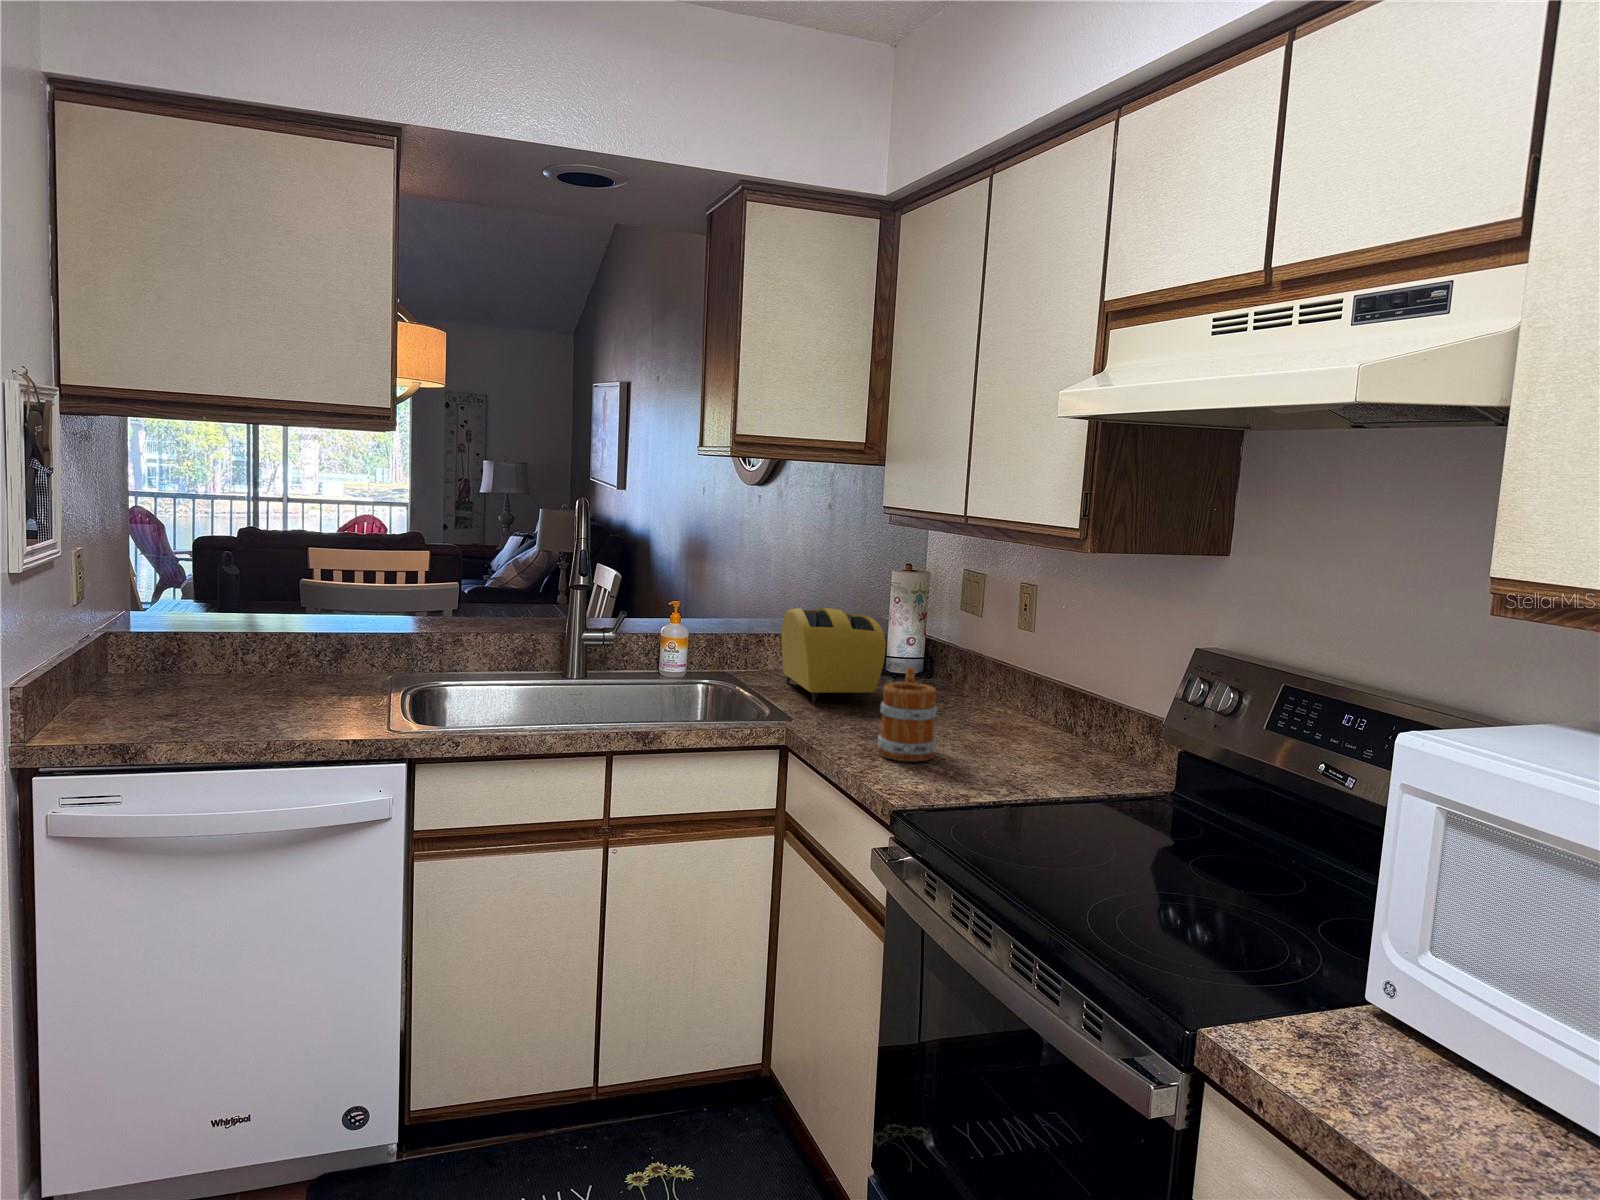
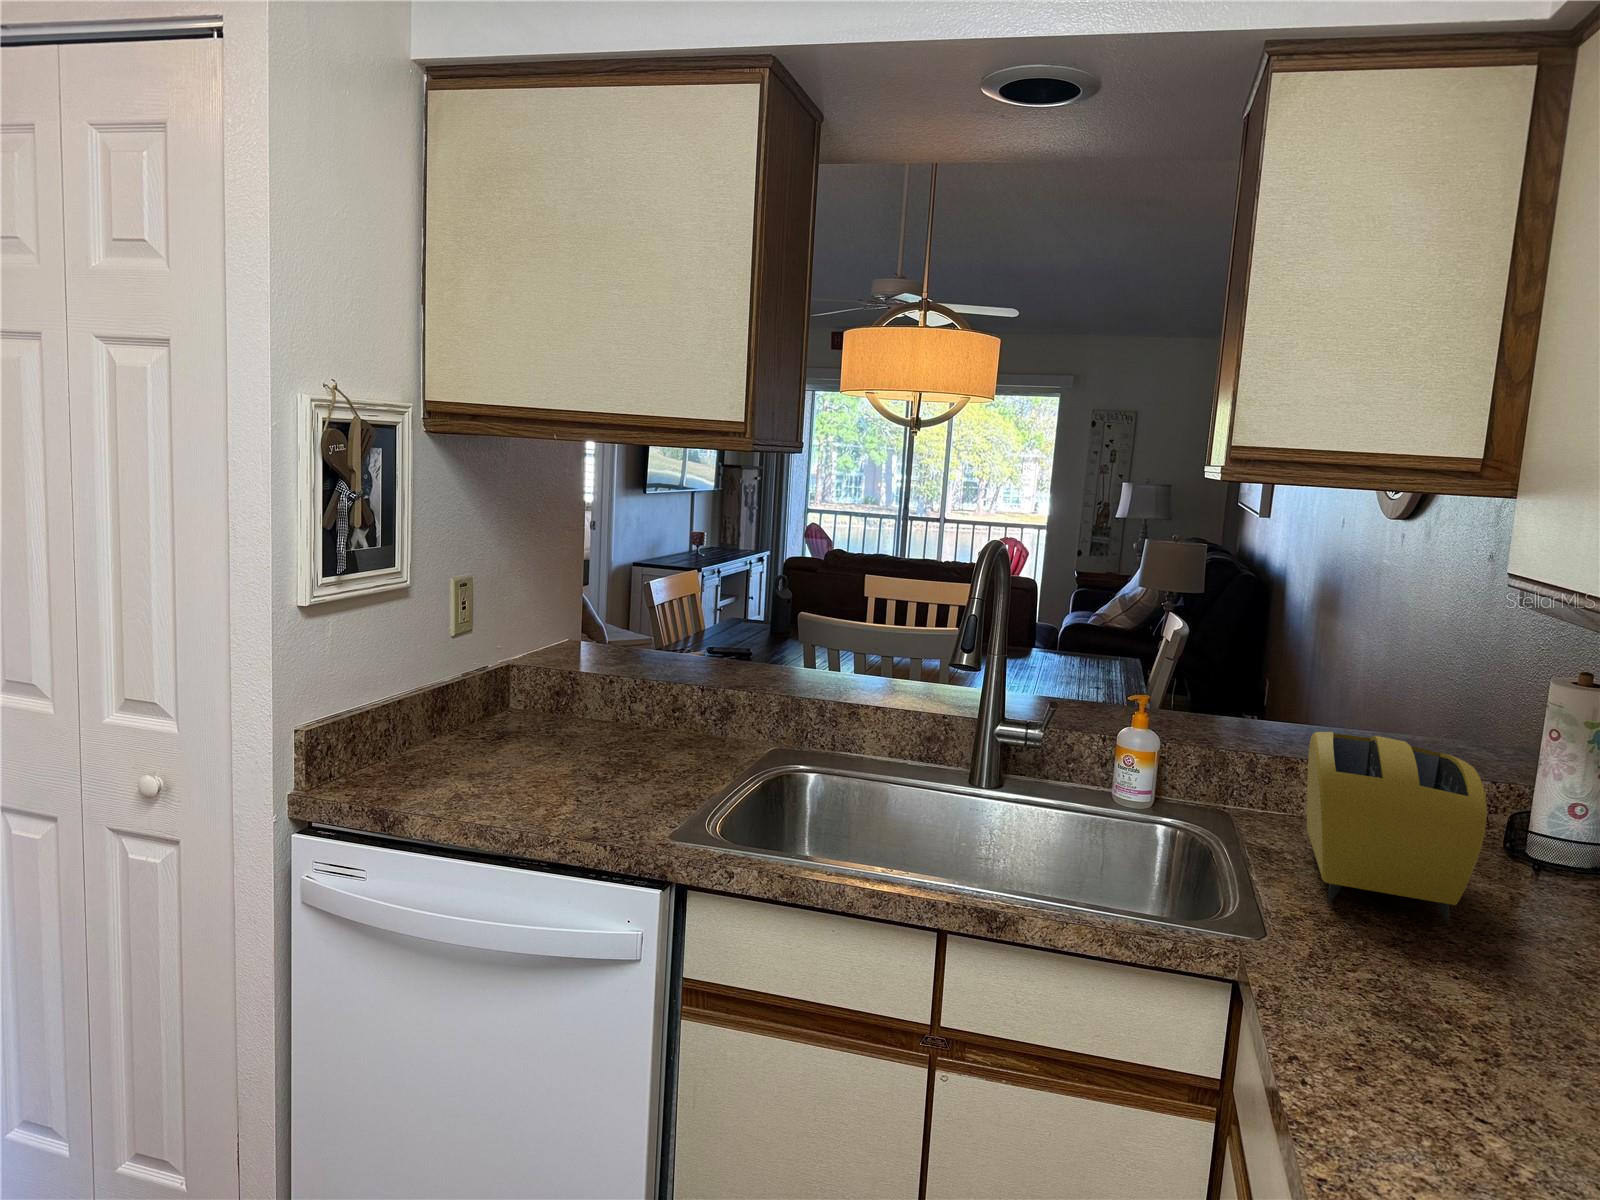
mug: present [877,668,937,761] -> none [1388,907,1536,1125]

